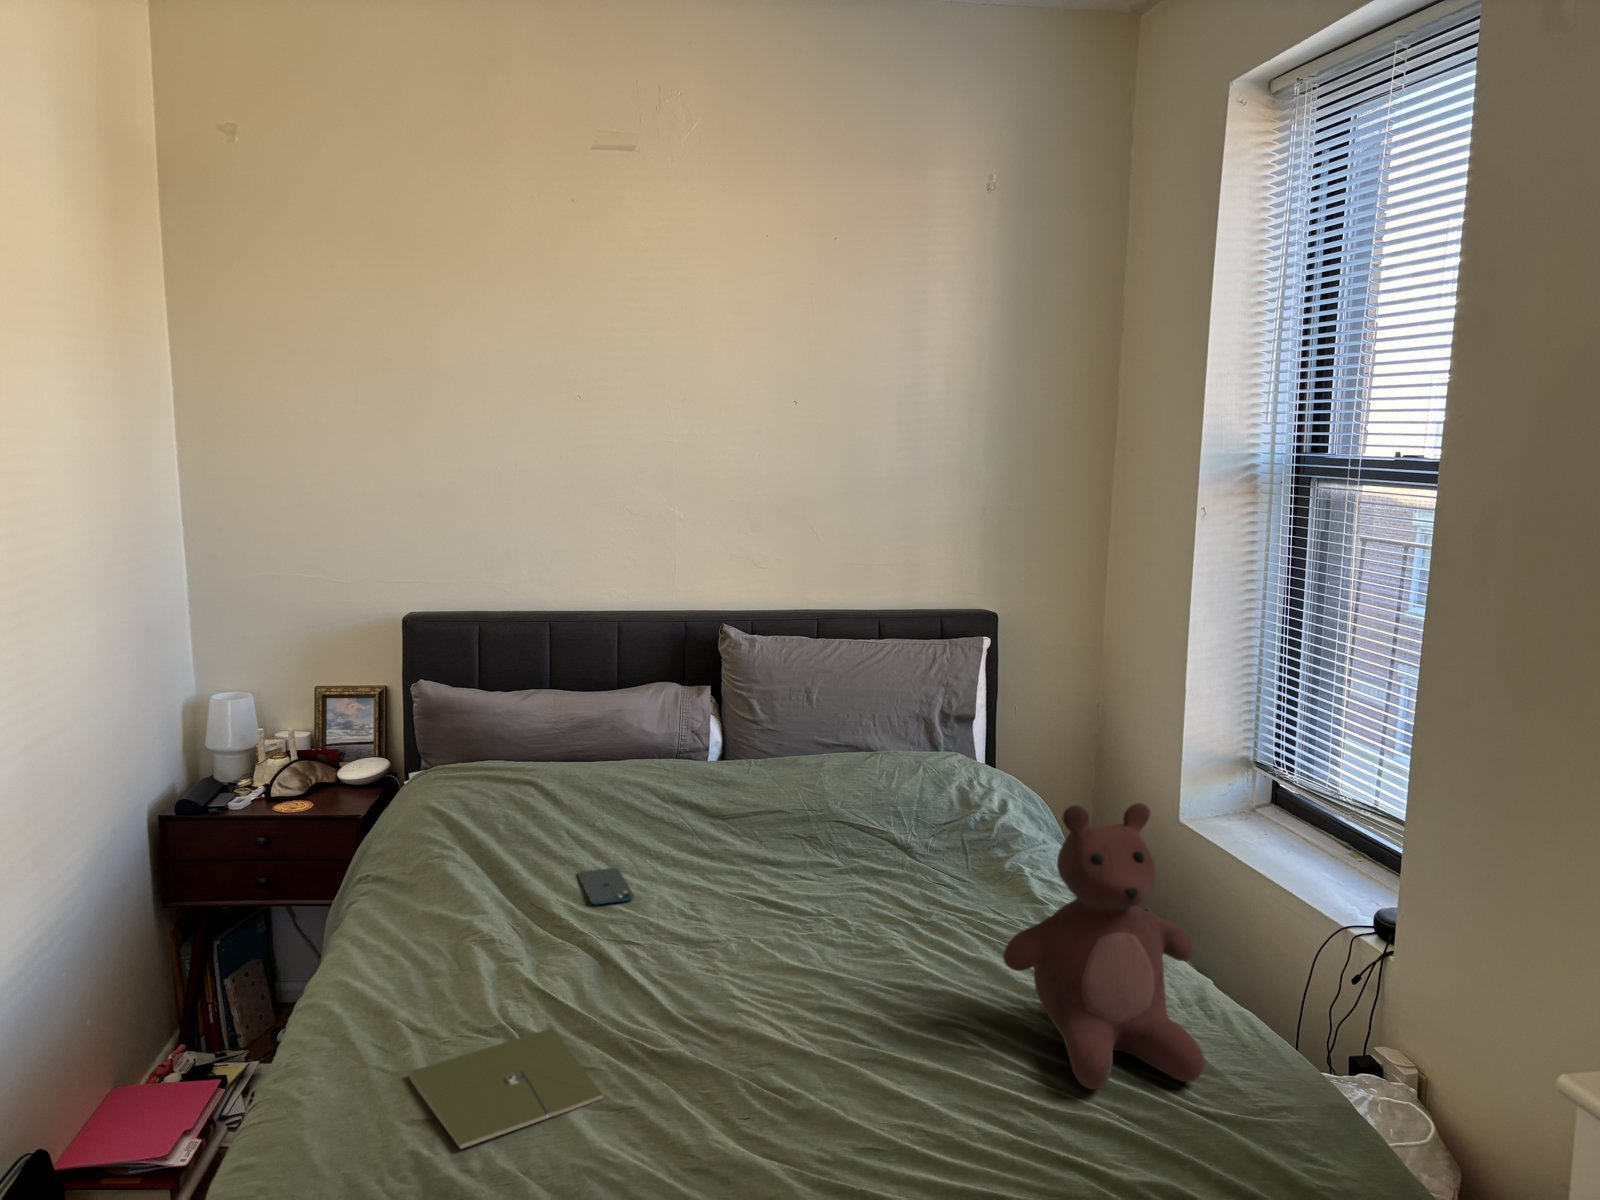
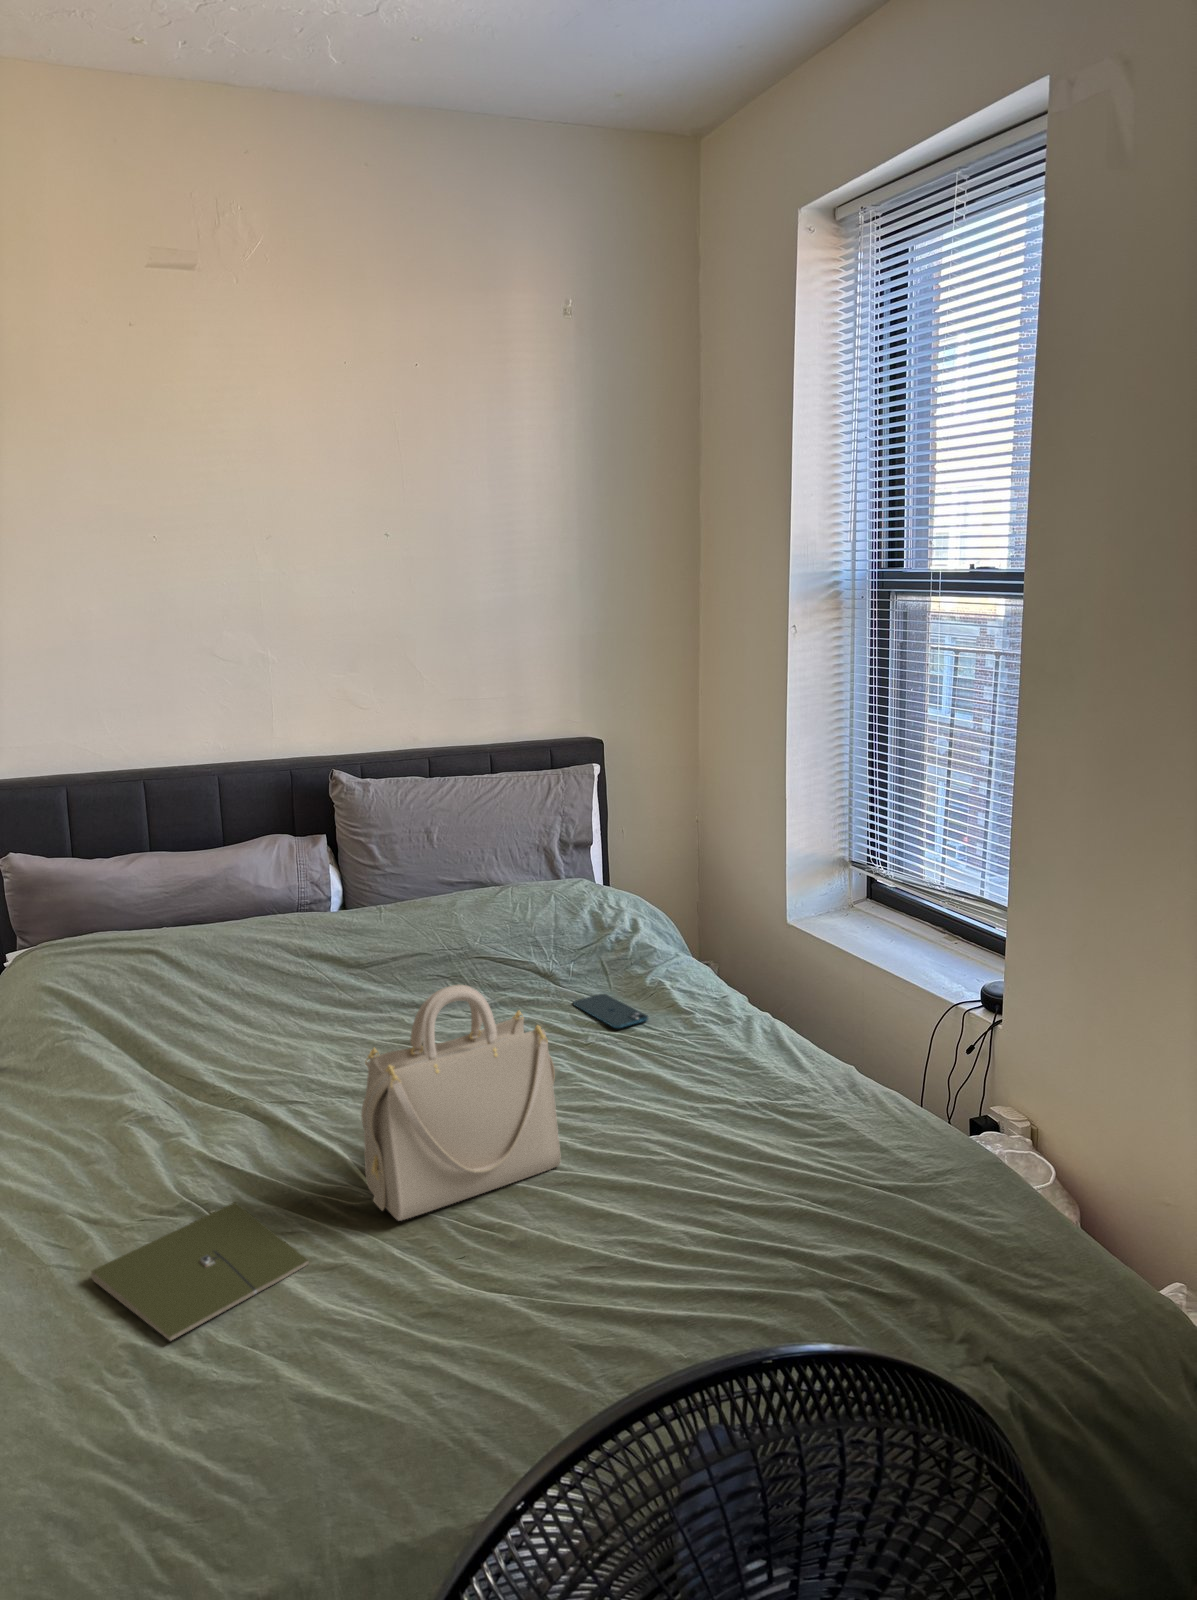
teddy bear: present [1003,803,1205,1089] -> none [682,909,874,1180]
handbag: none [671,842,871,1070] -> present [361,985,561,1220]
smartphone: present [578,868,634,904] -> present [573,994,648,1028]

